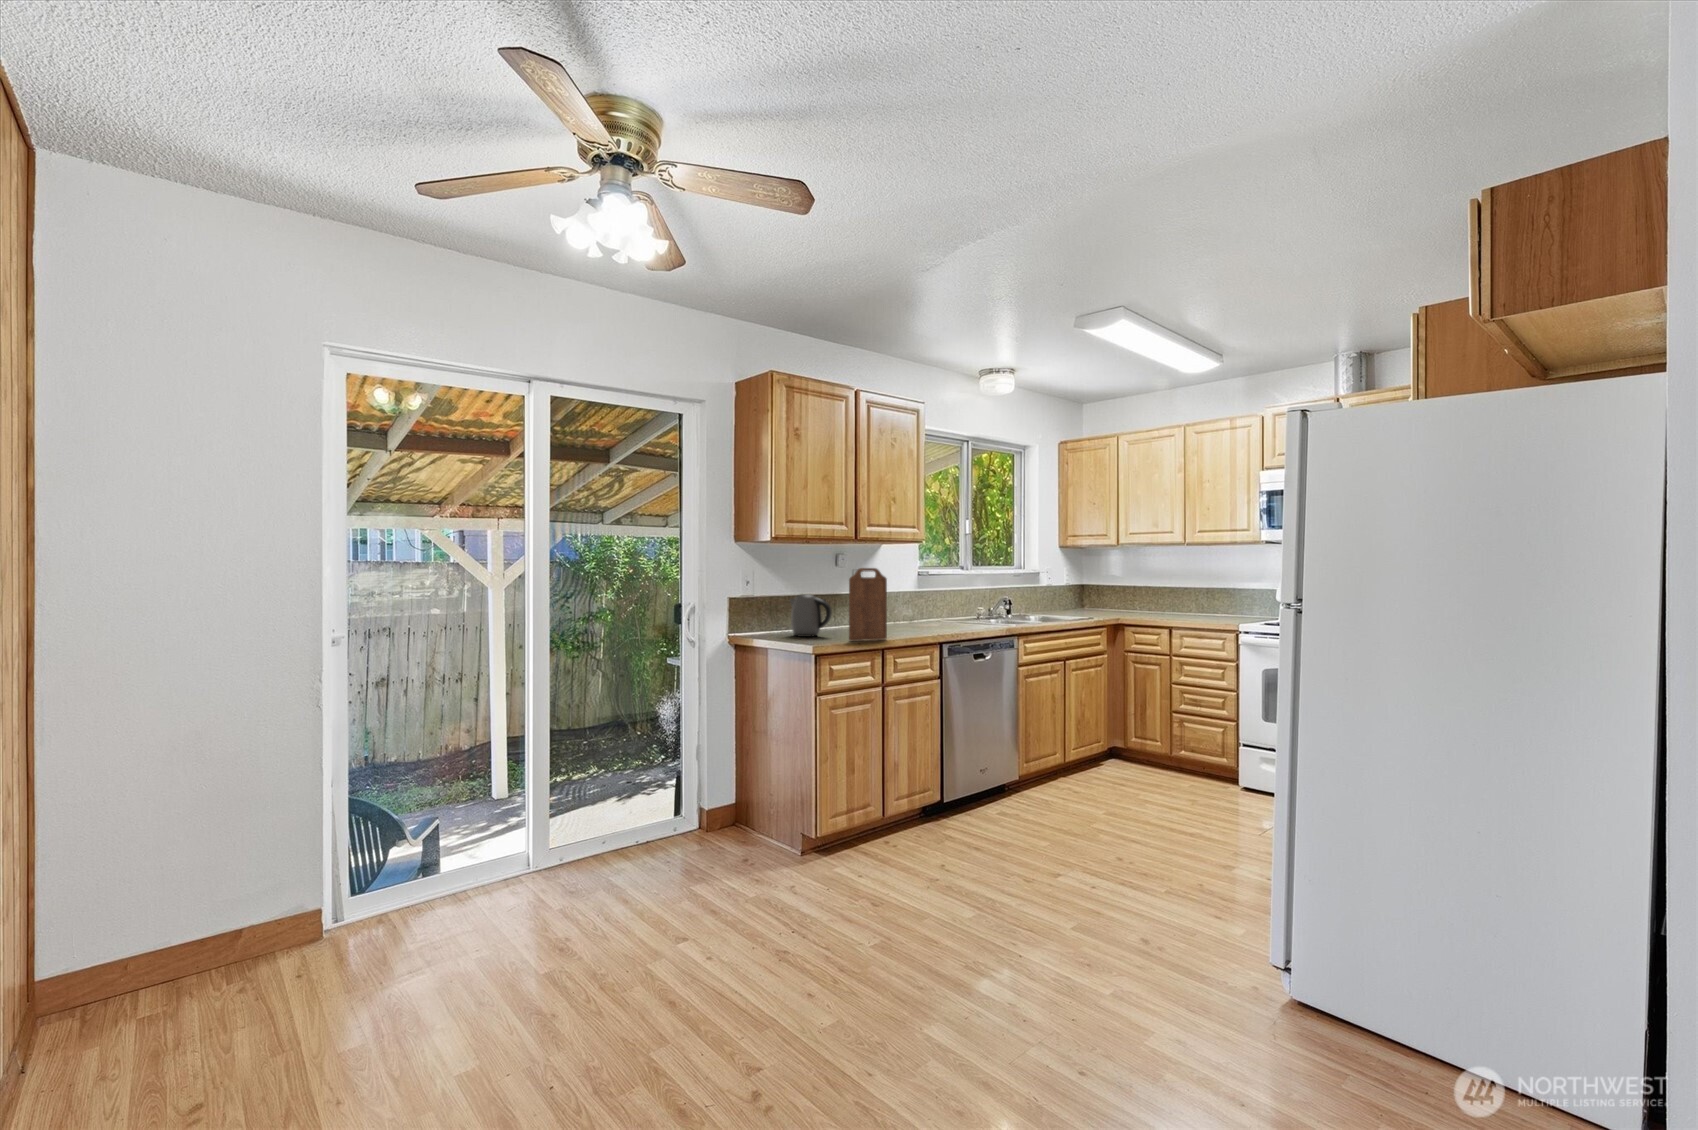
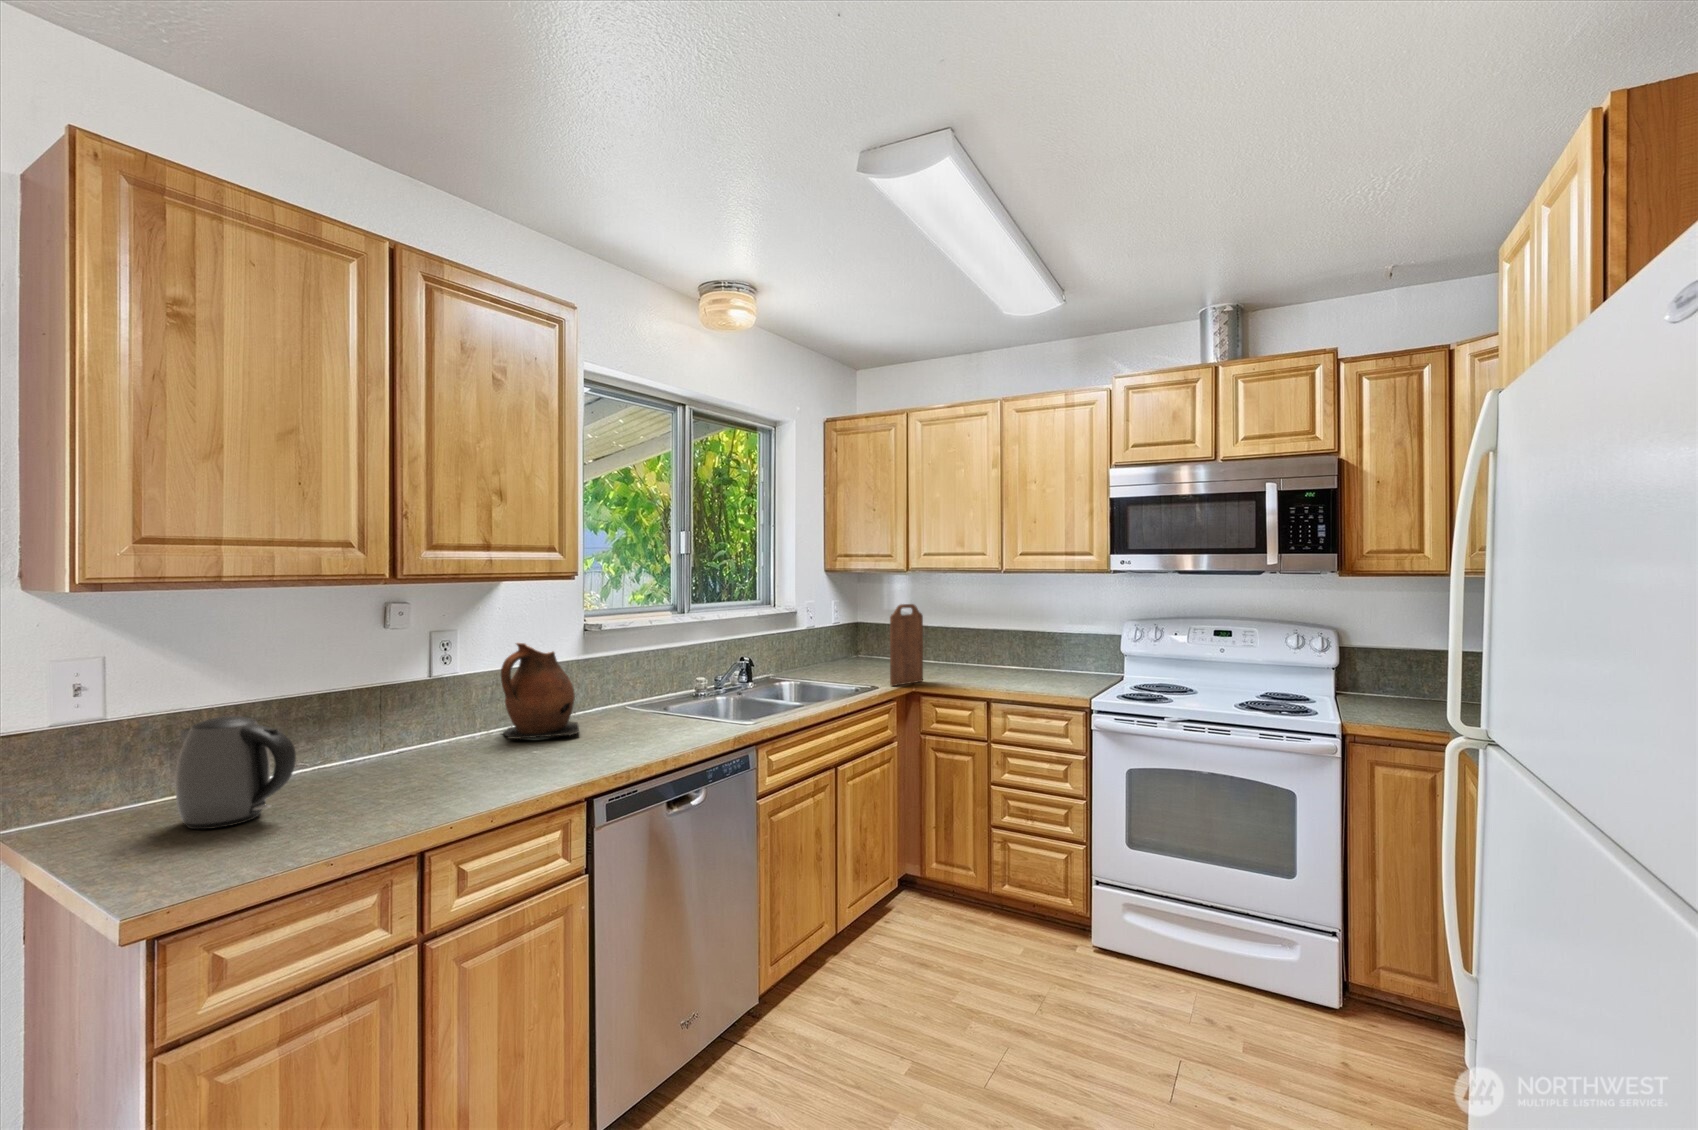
cutting board: present [849,568,887,641] -> present [890,604,923,686]
ceramic pitcher: none [883,577,925,626] -> present [501,643,579,739]

